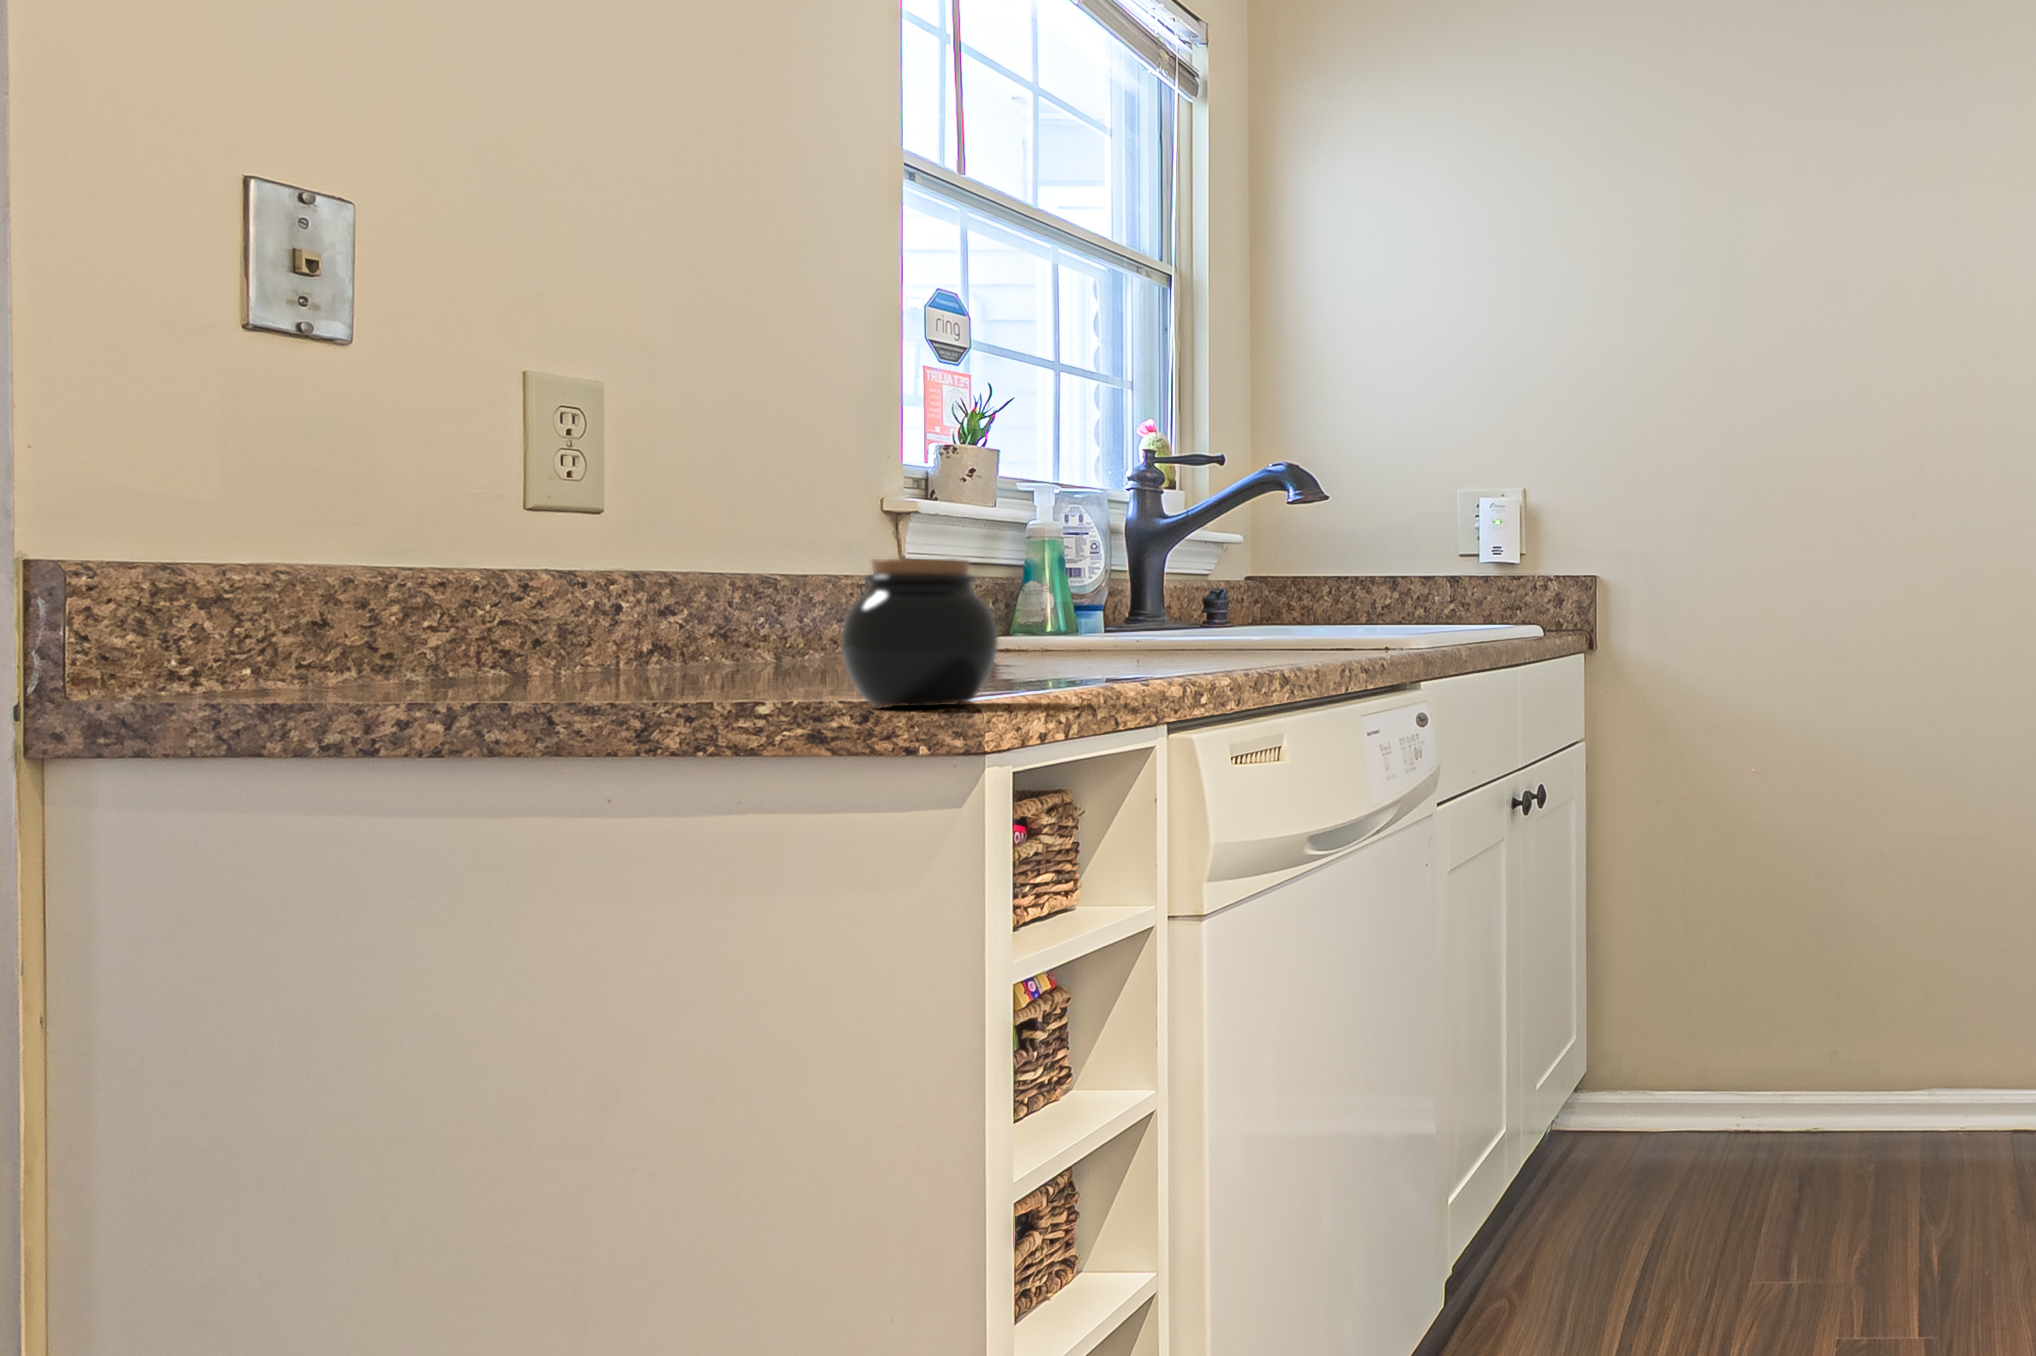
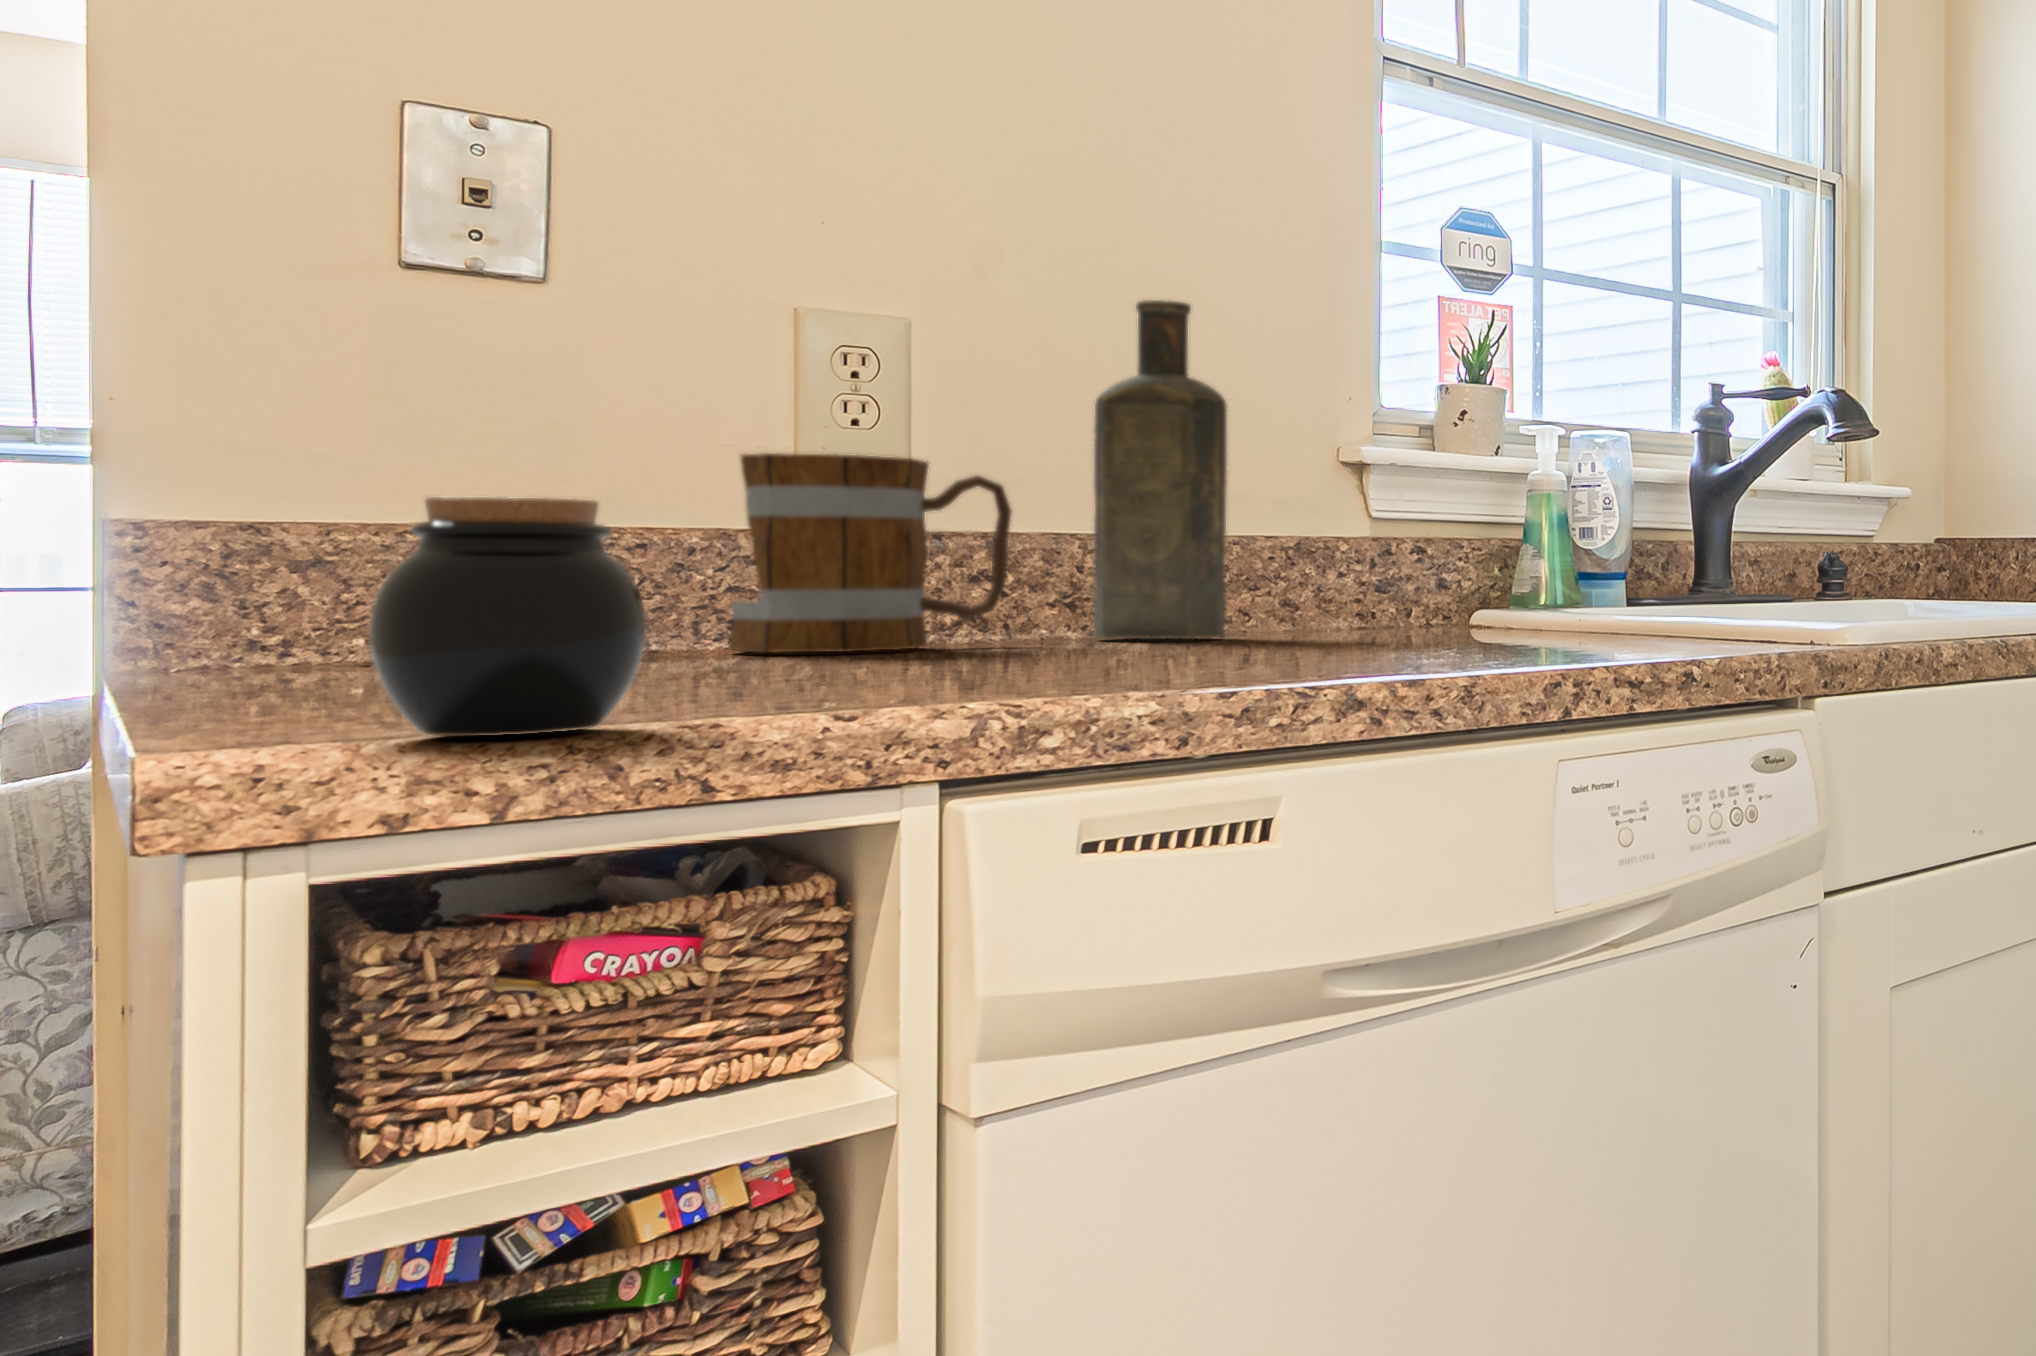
bottle: none [716,379,858,663] -> present [1094,300,1227,639]
mug: none [466,506,704,676] -> present [728,453,1012,653]

